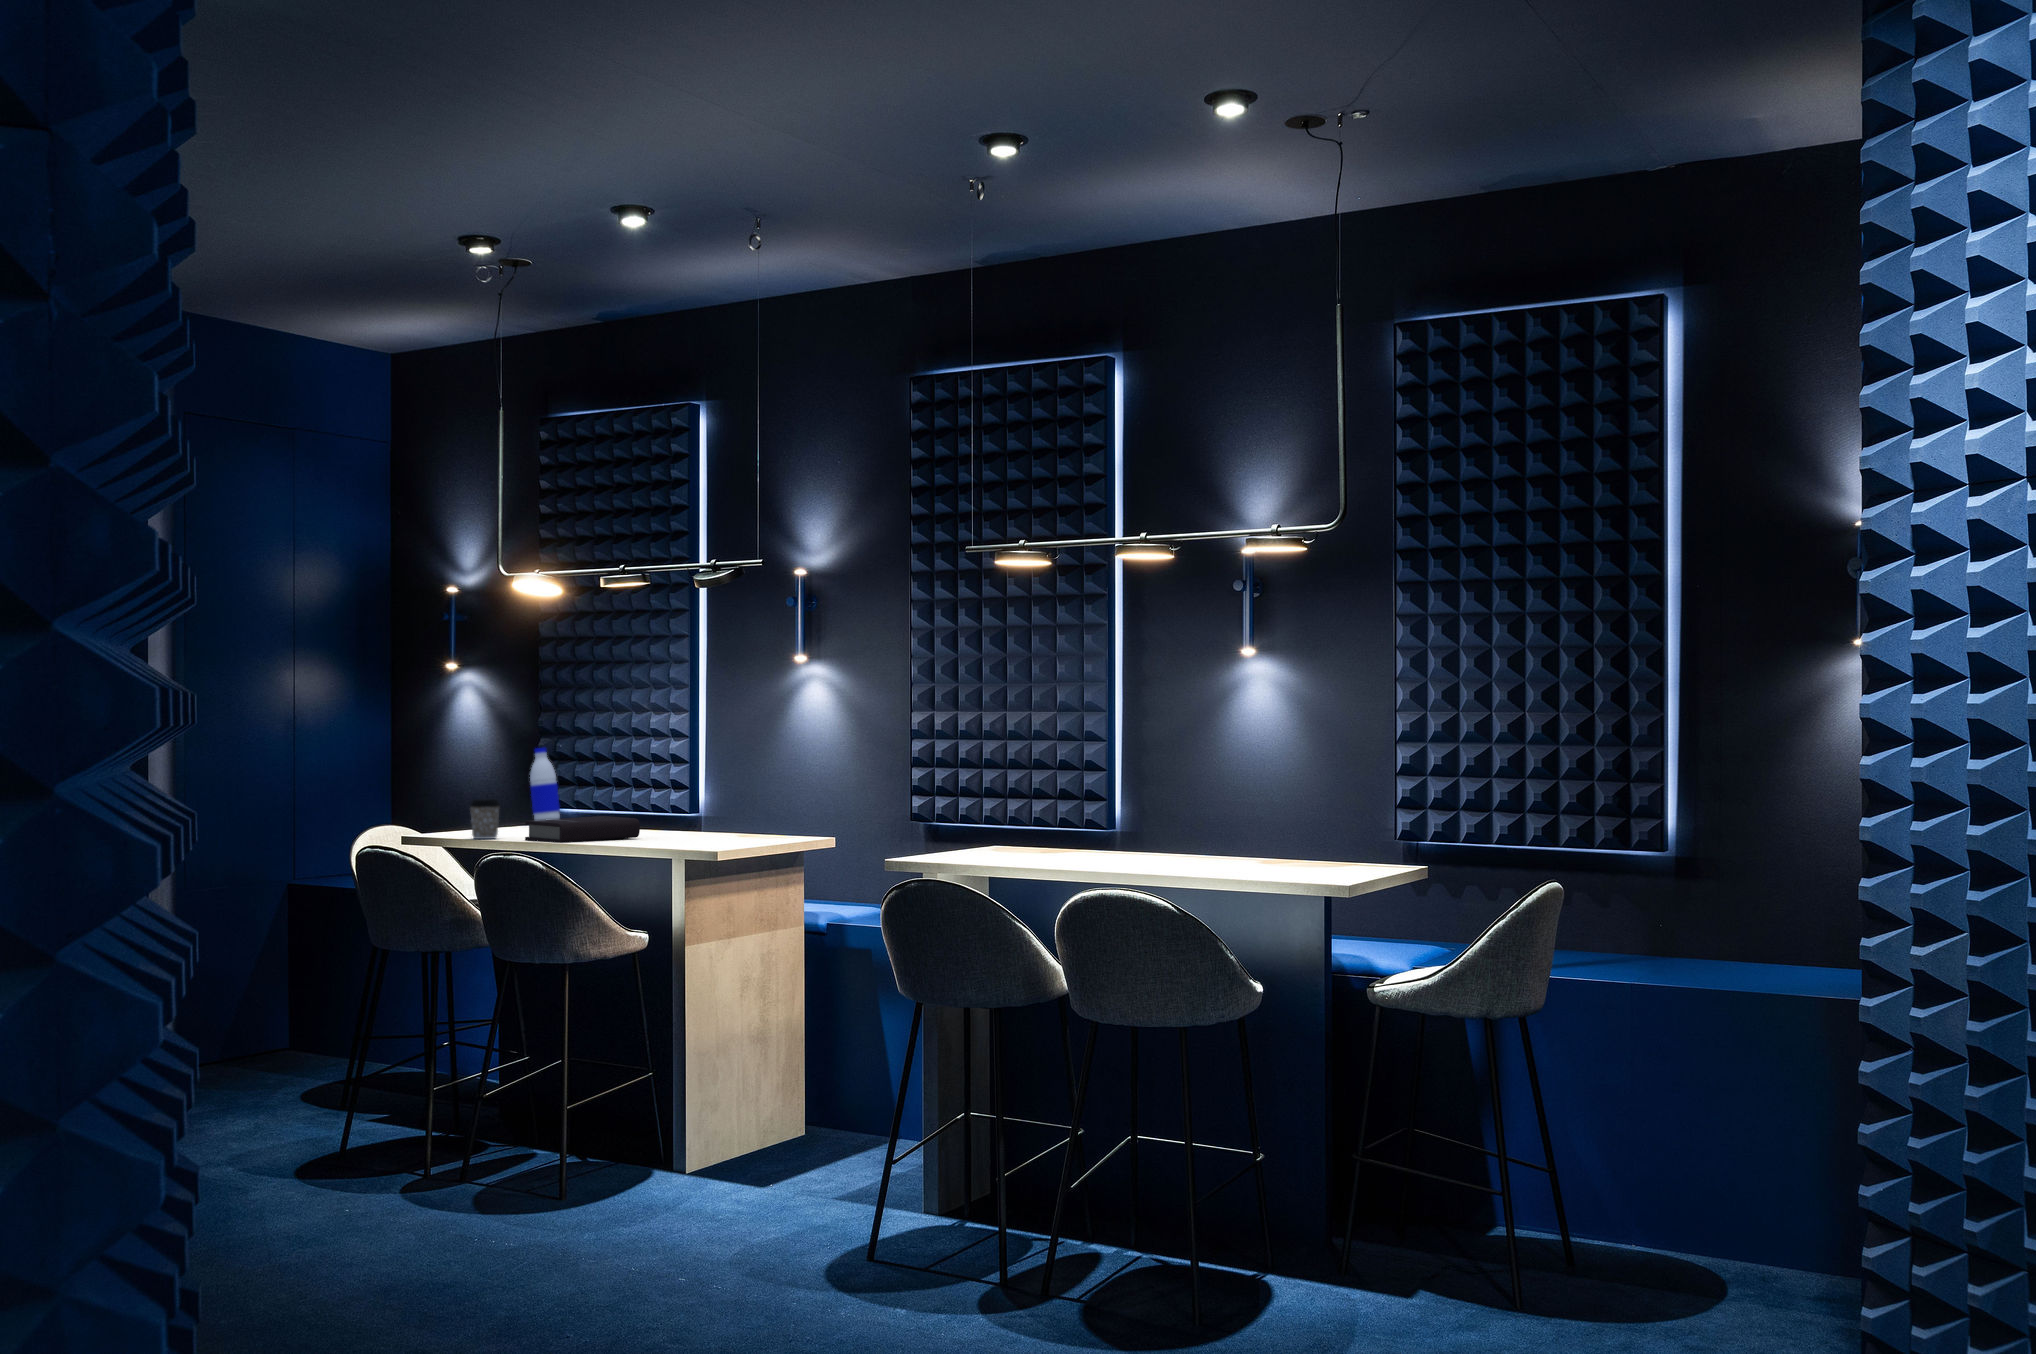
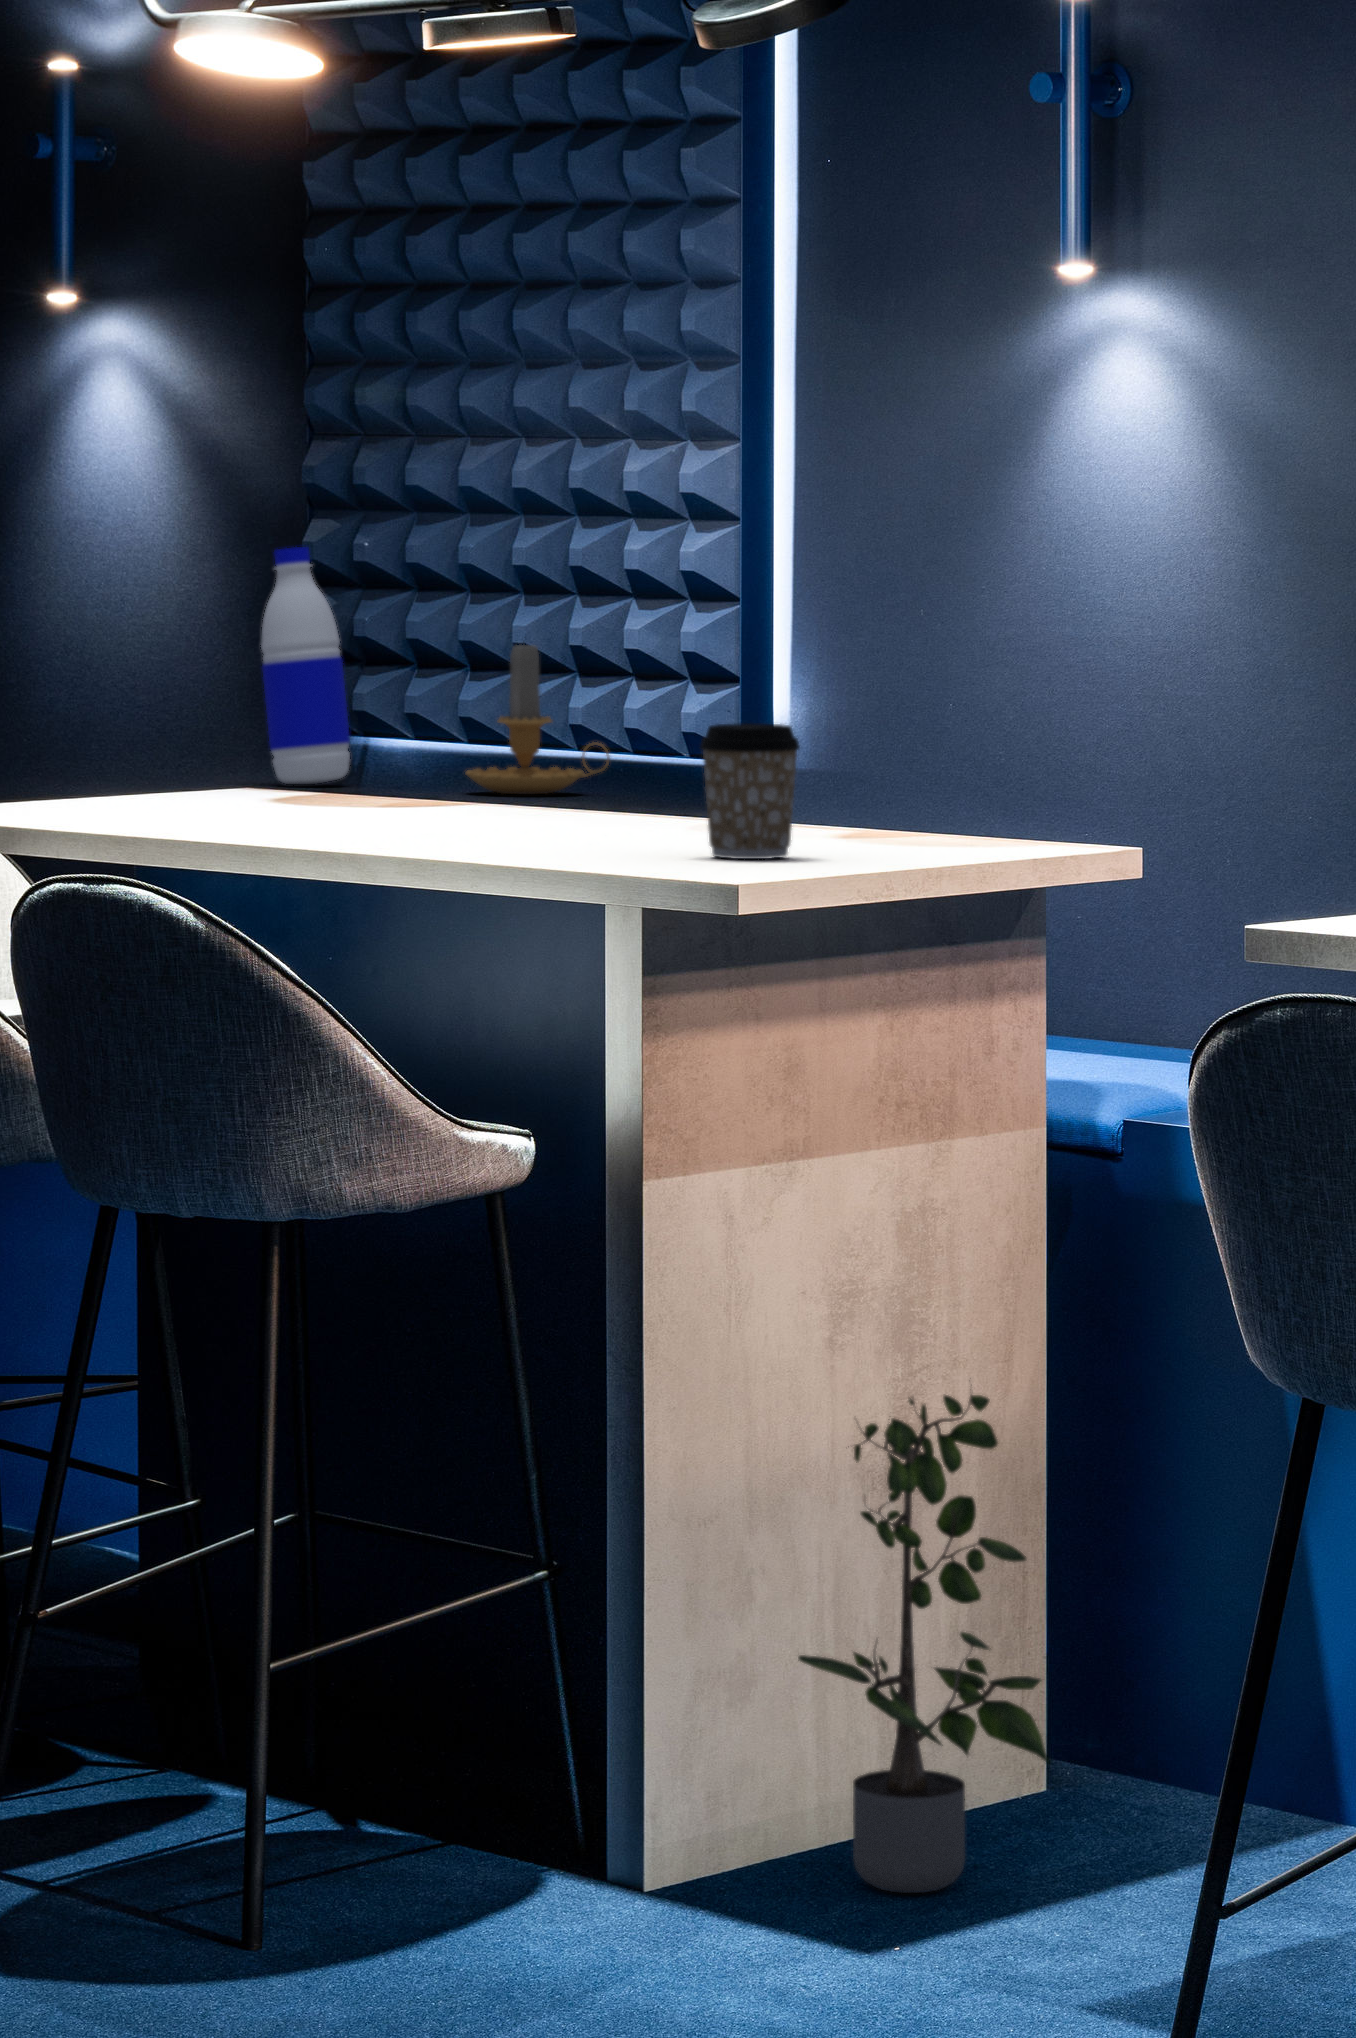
candle: none [601,776,649,826] -> present [466,644,609,795]
coffee cup: present [470,799,500,839] -> present [700,723,800,859]
book: present [525,816,640,843] -> none [188,762,533,844]
potted plant: none [735,1004,814,1167] -> present [798,1394,1048,1893]

